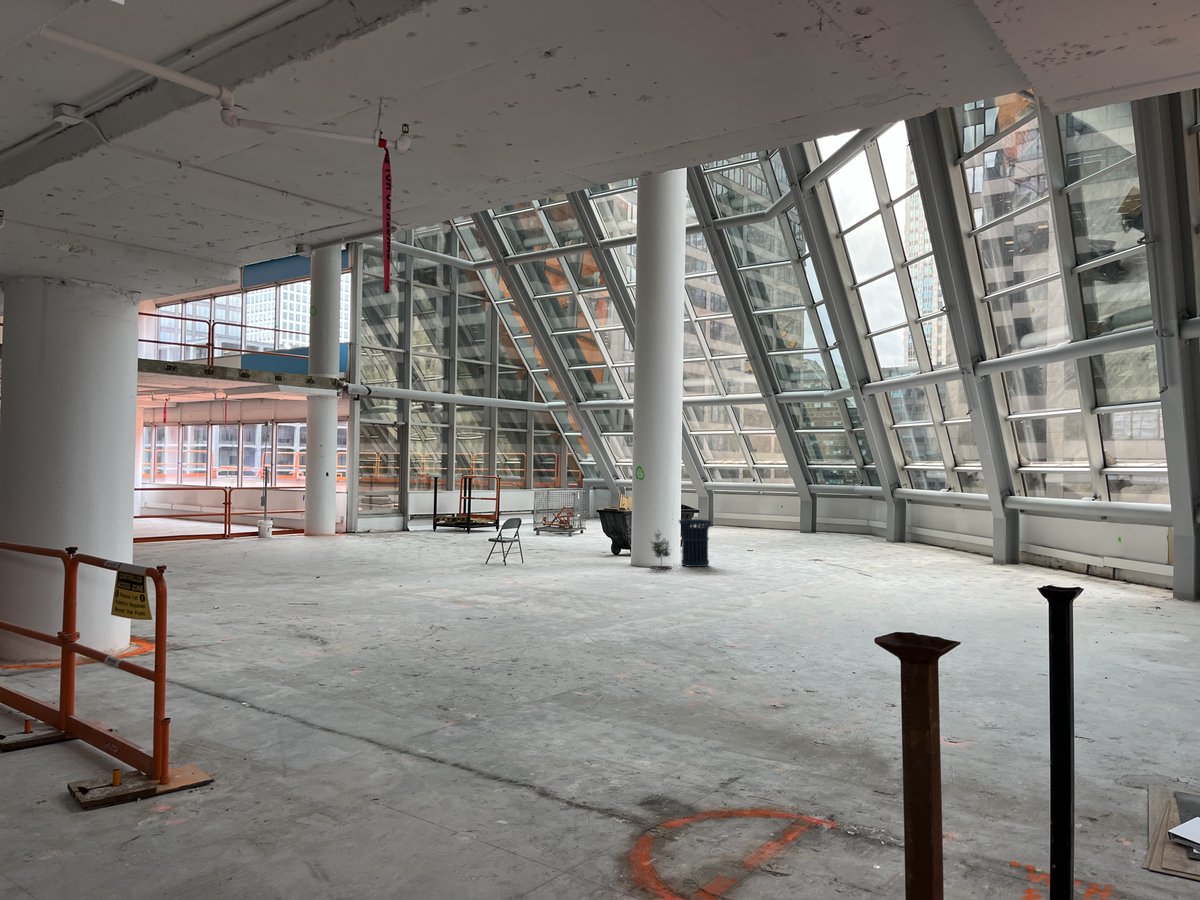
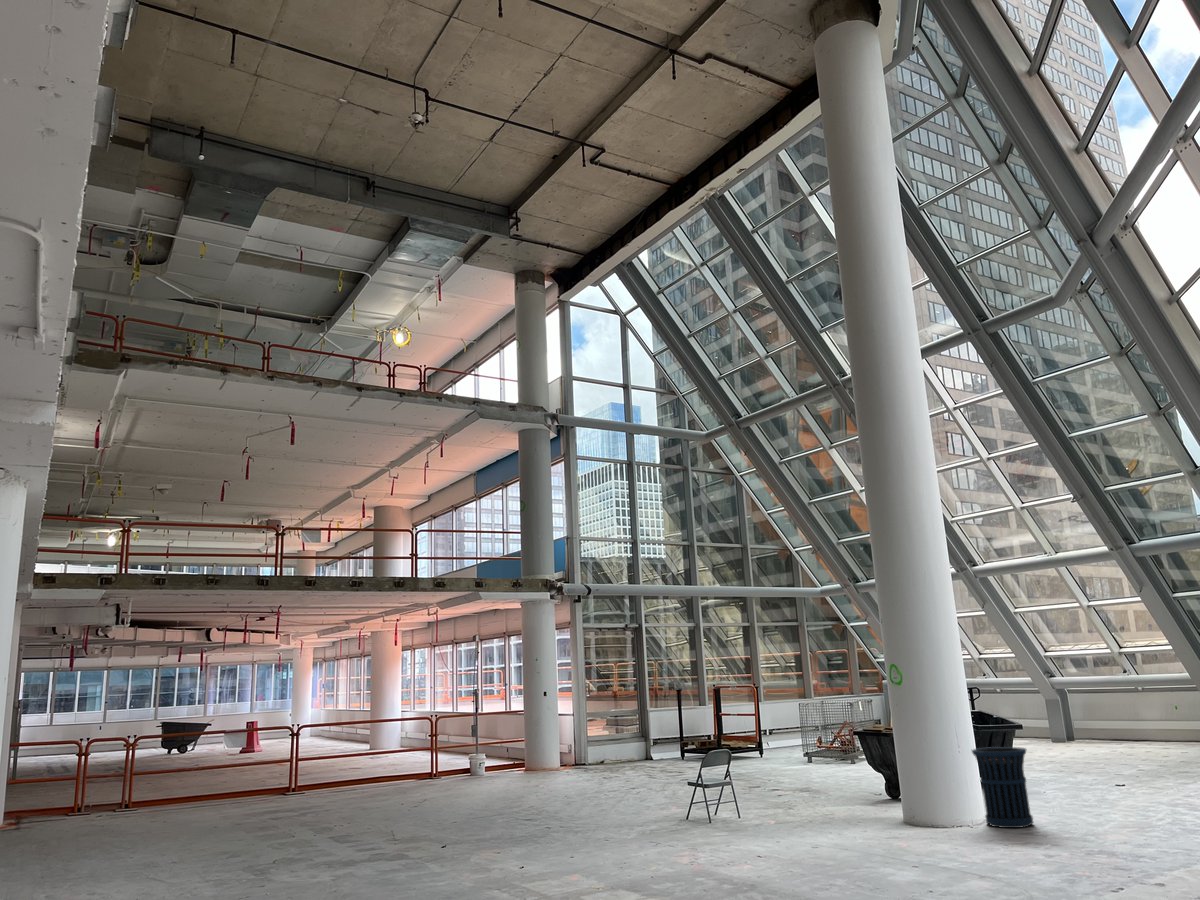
potted tree: present [650,534,671,569] -> none [923,765,967,834]

